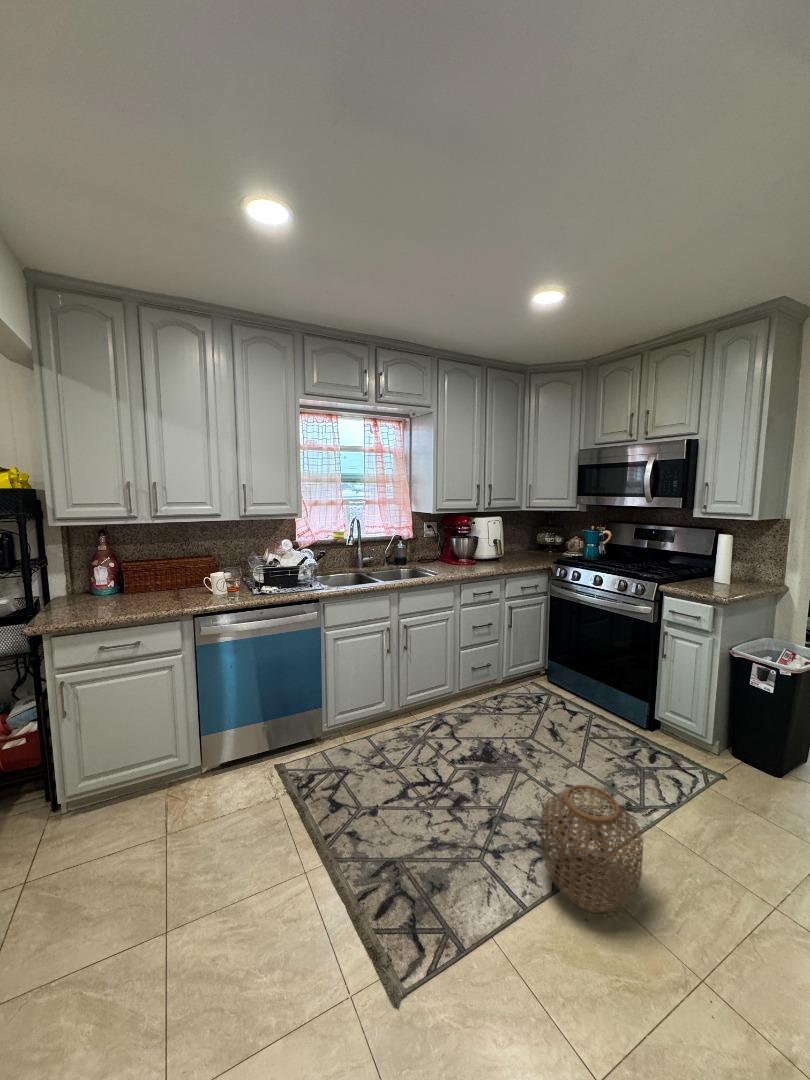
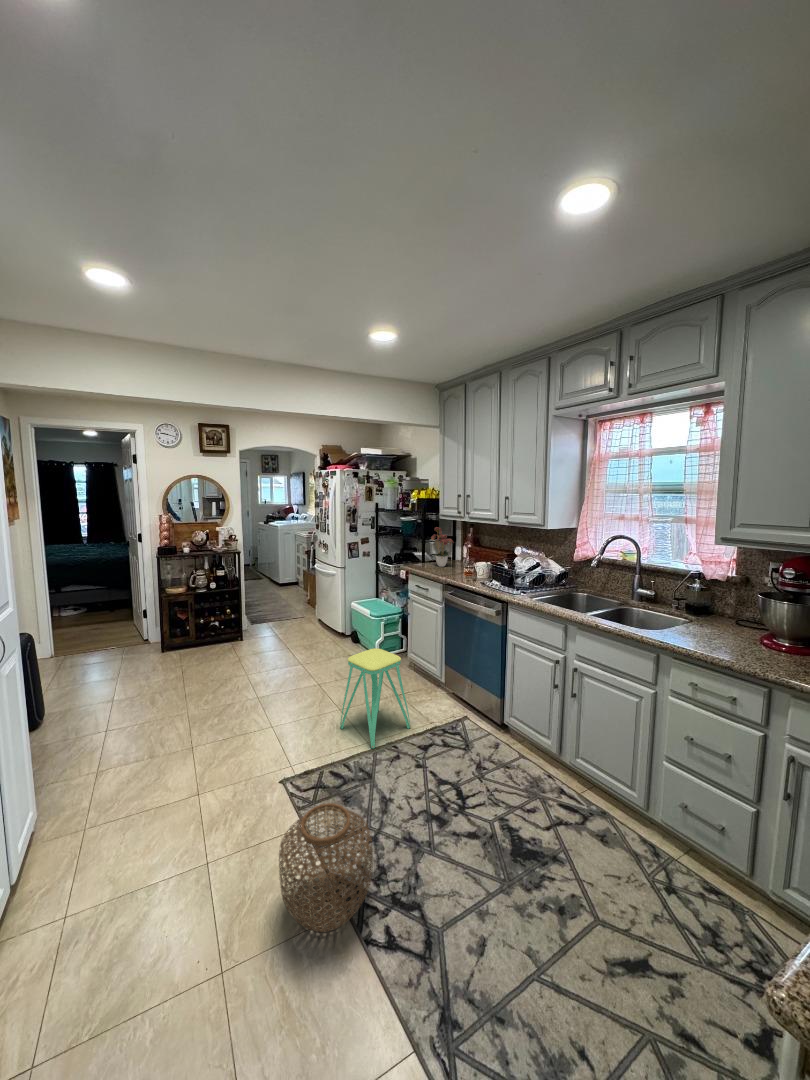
flower arrangement: none [58,535,117,608] -> present [431,527,454,567]
stool: none [206,727,324,922] -> present [340,648,410,748]

